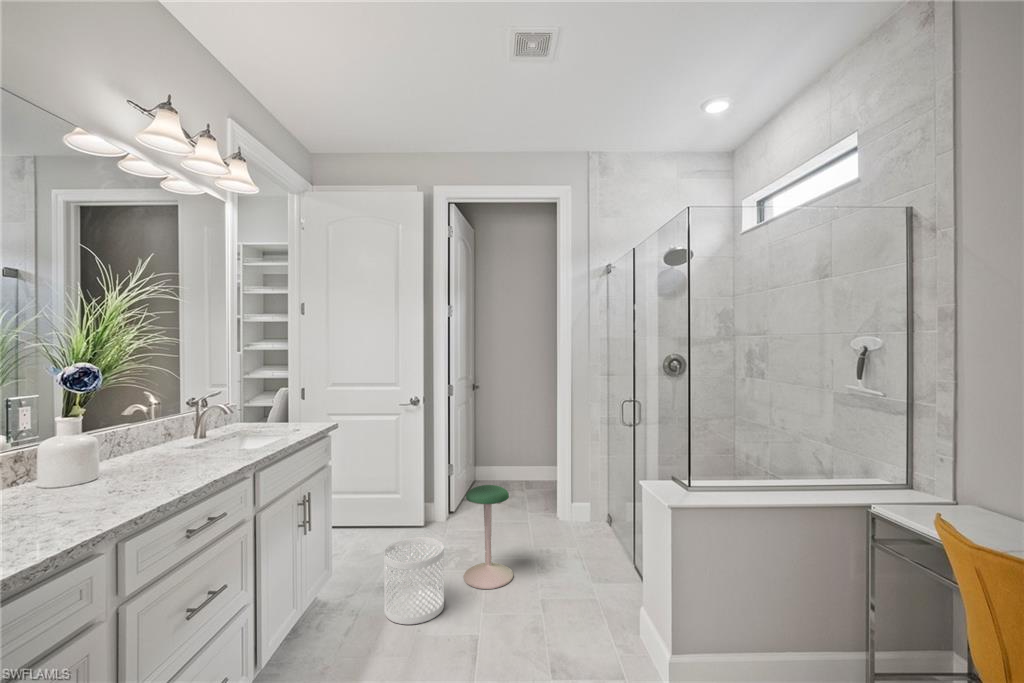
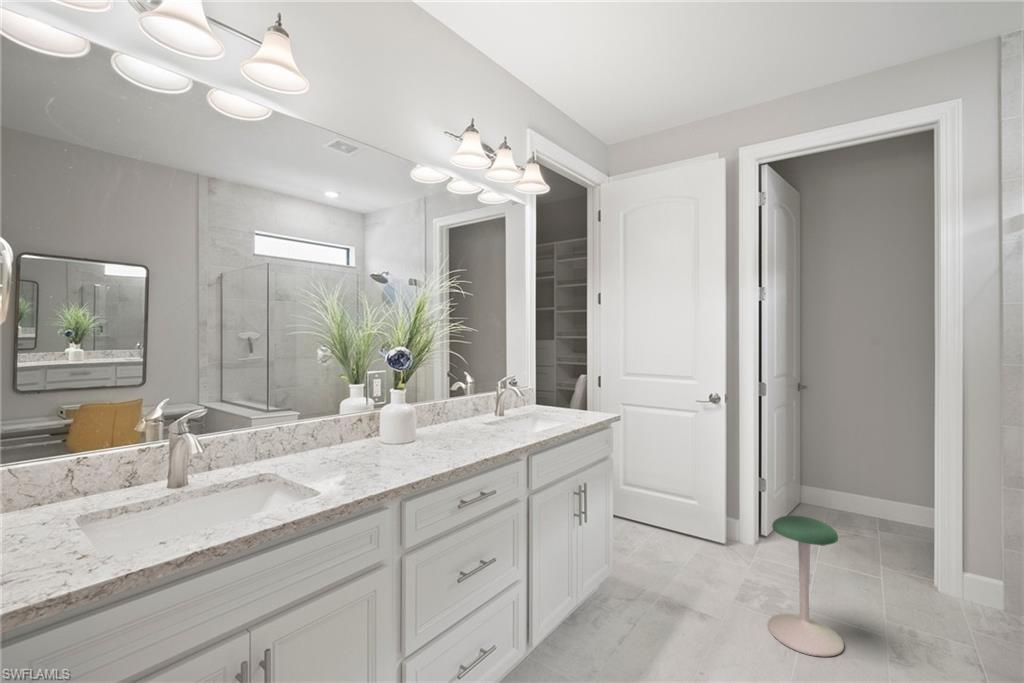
waste basket: present [384,537,444,624] -> none [664,556,737,663]

